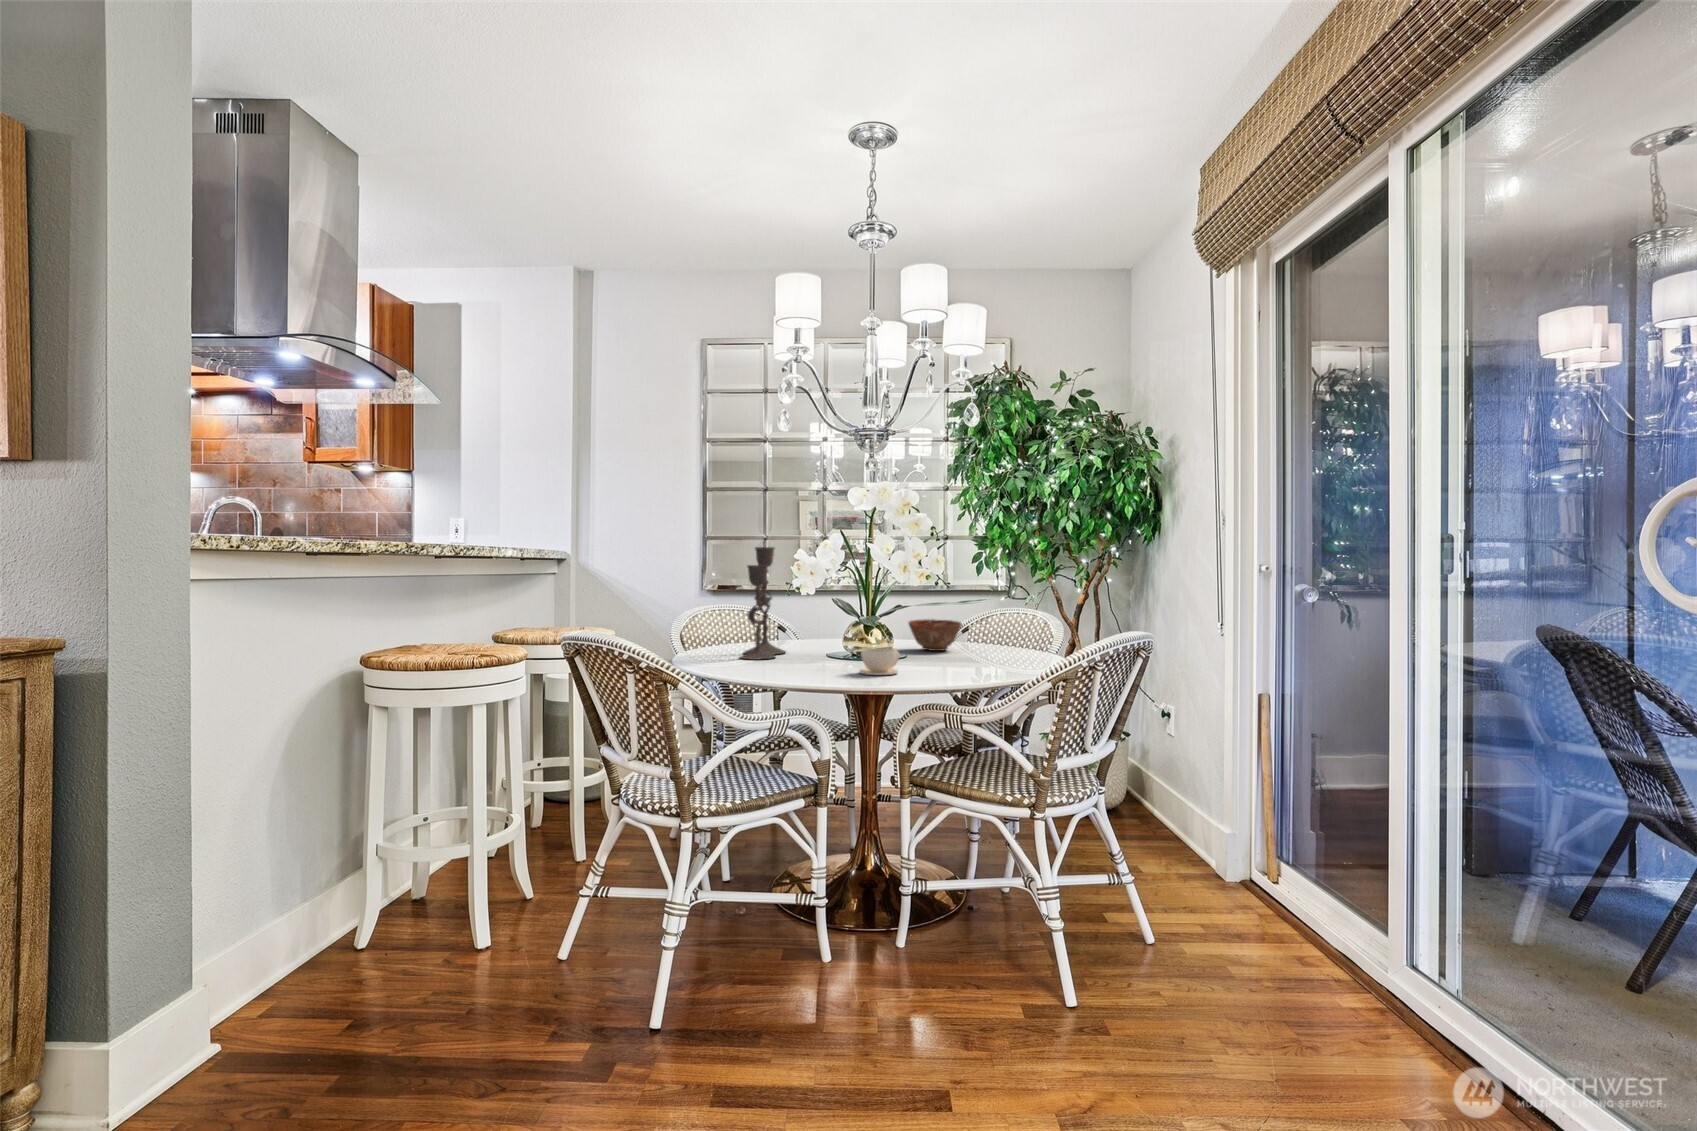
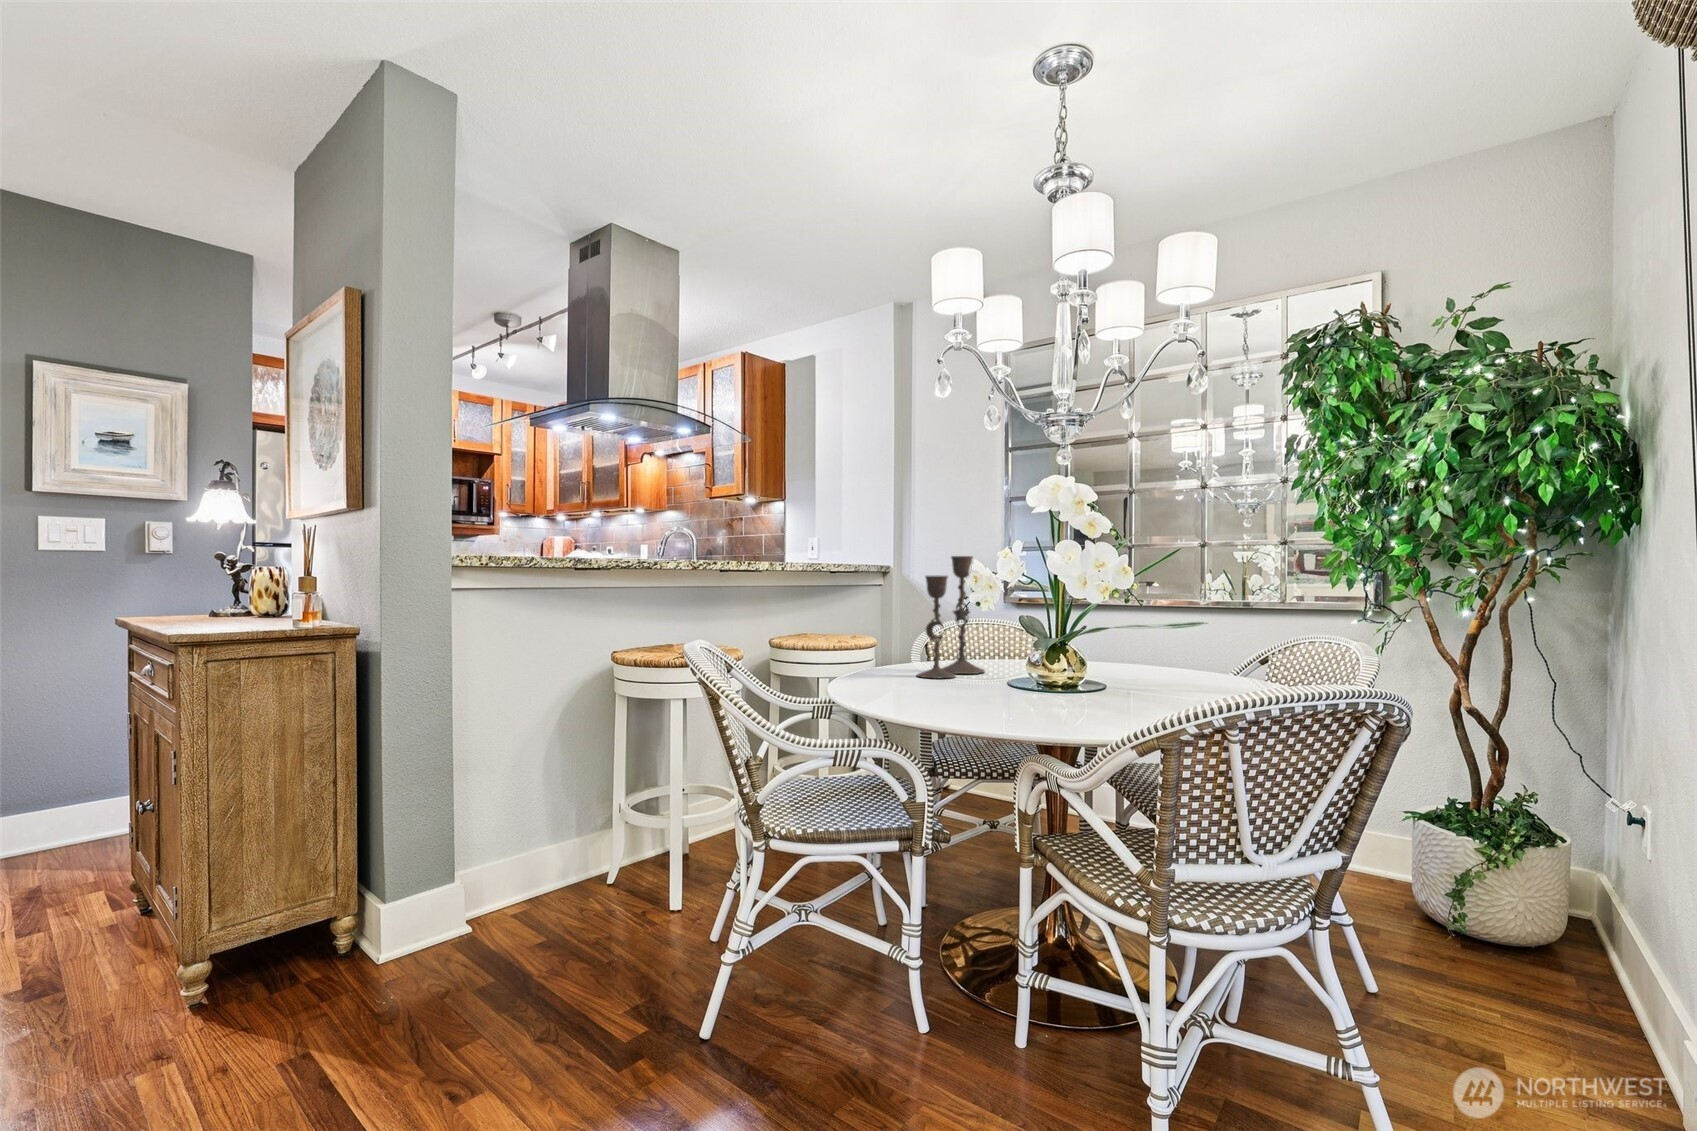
ceramic bowl: present [908,619,962,651] -> none [1134,645,1209,686]
coffee cup: present [860,648,899,675] -> none [978,675,1033,710]

